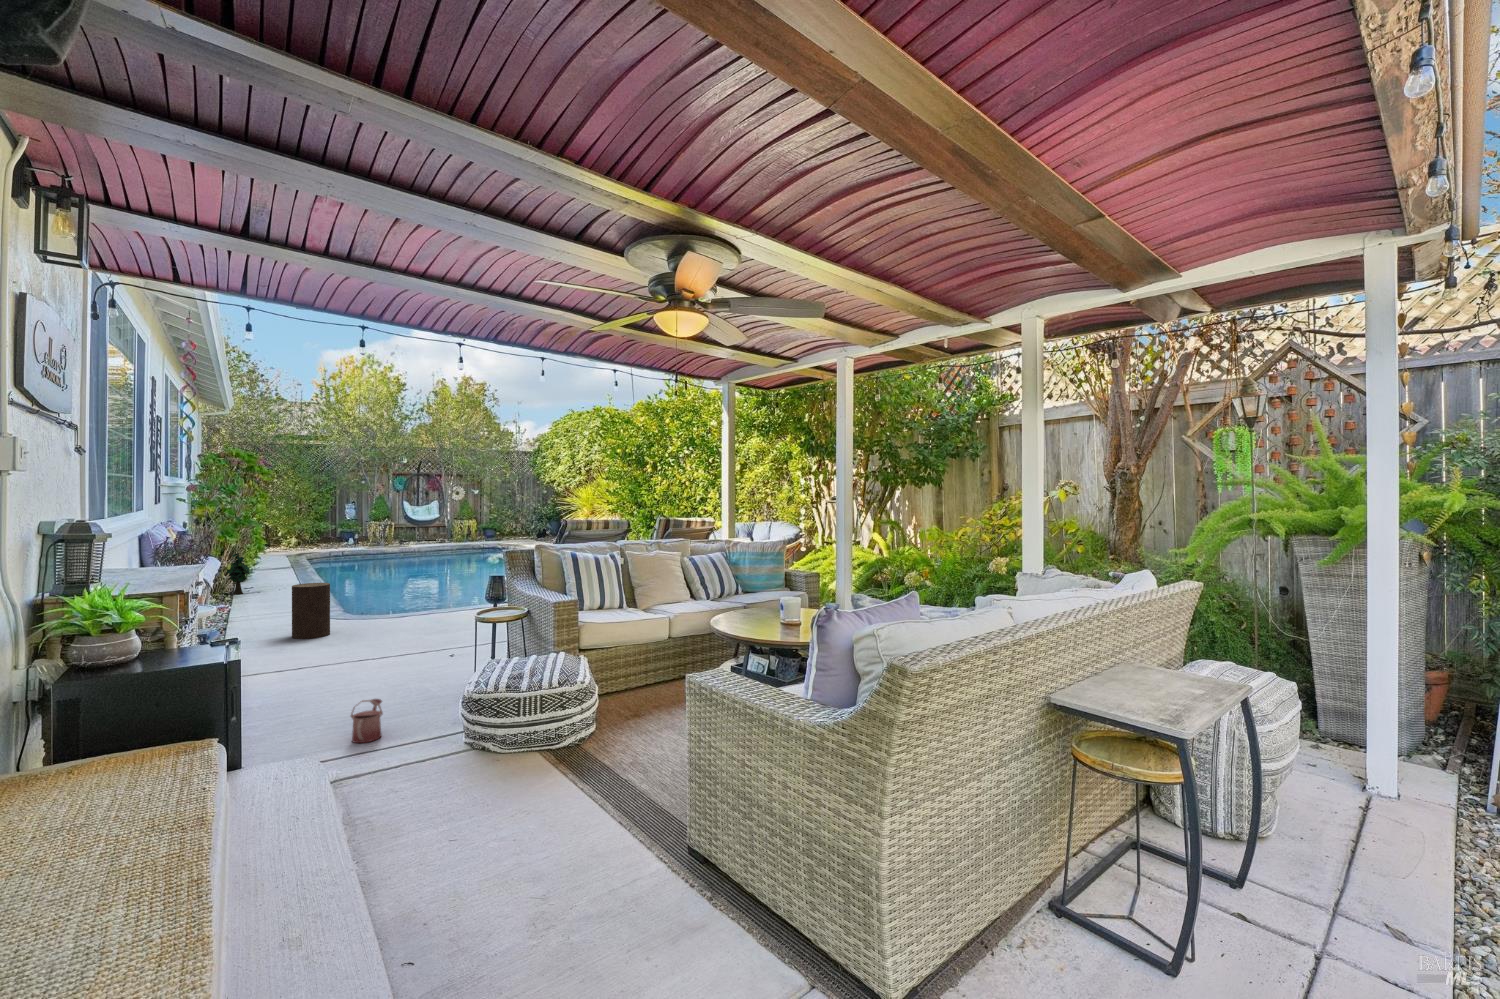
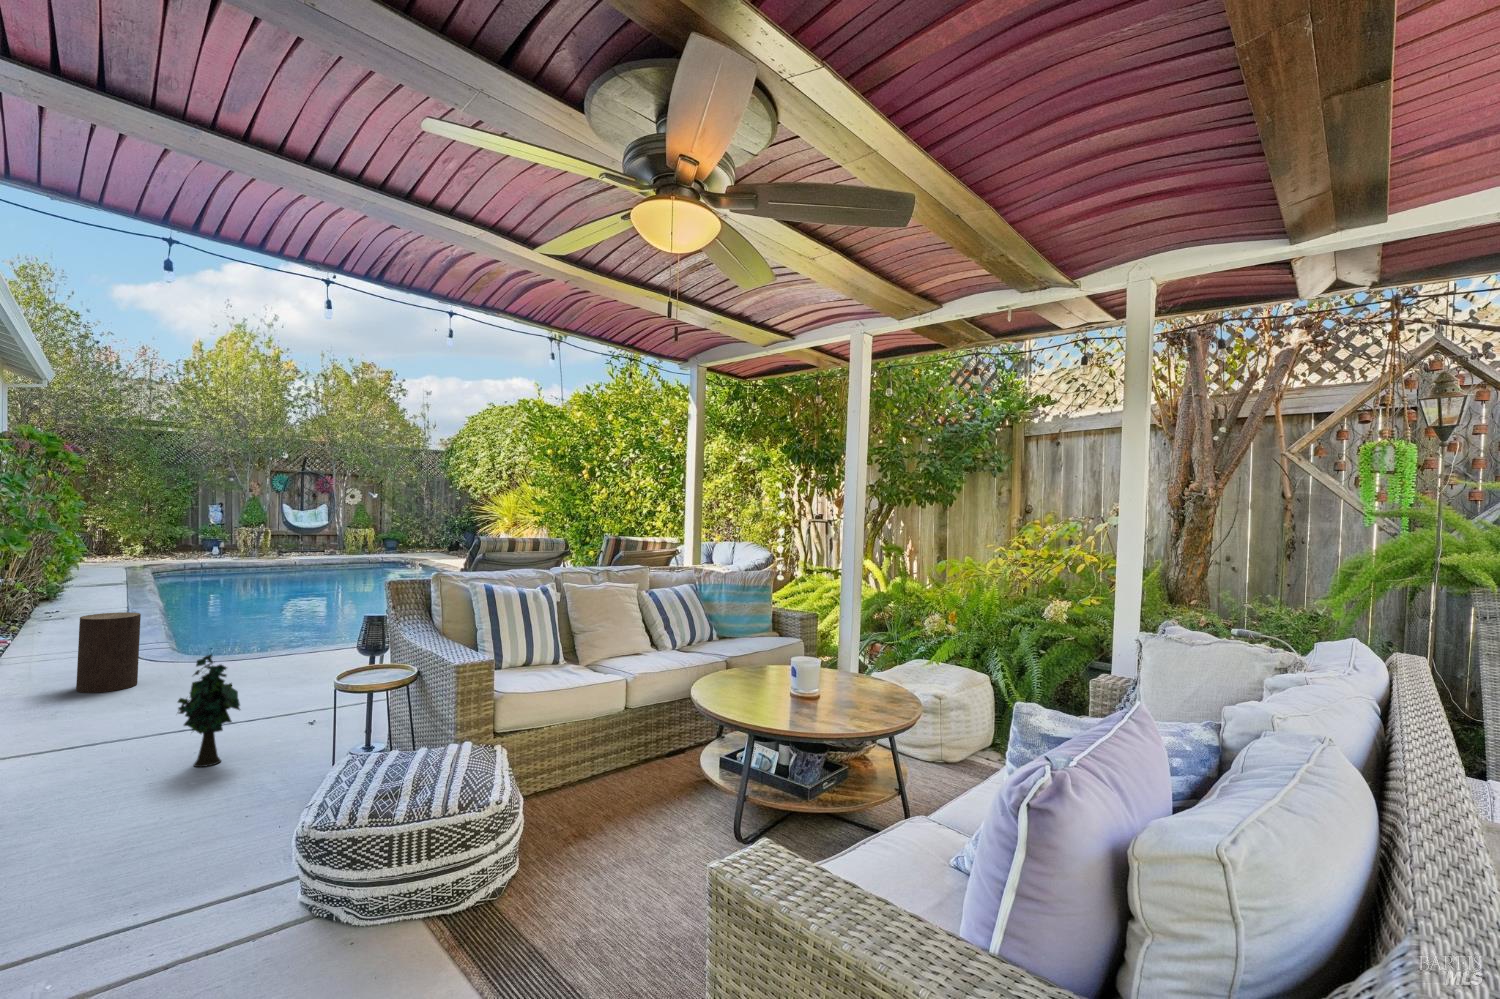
decorative plant: present [227,553,249,595] -> present [178,654,240,767]
watering can: present [351,699,383,743] -> none [93,823,162,909]

